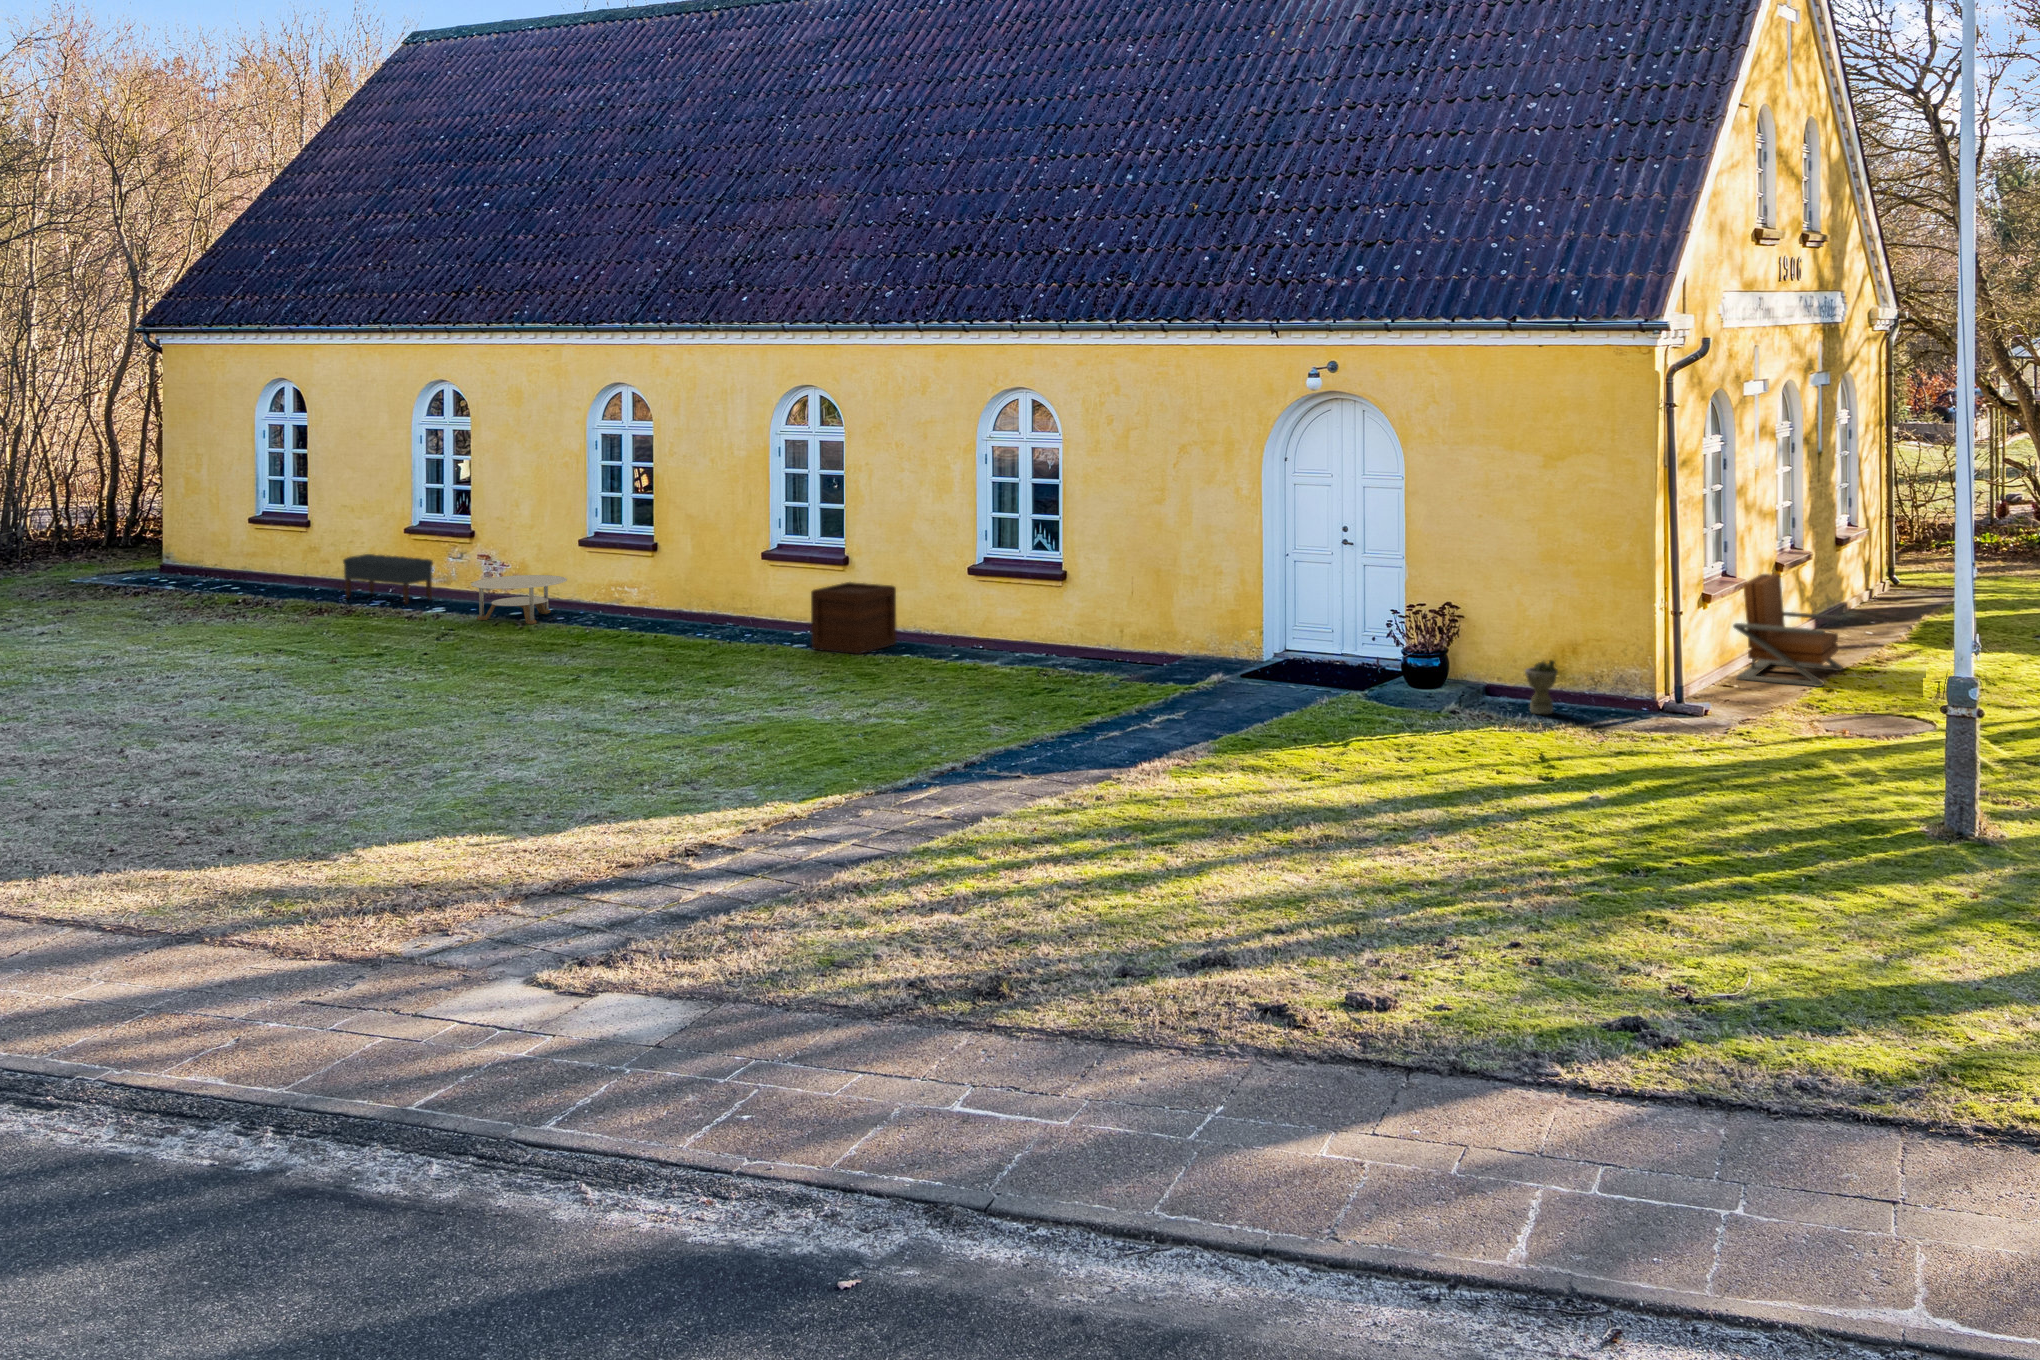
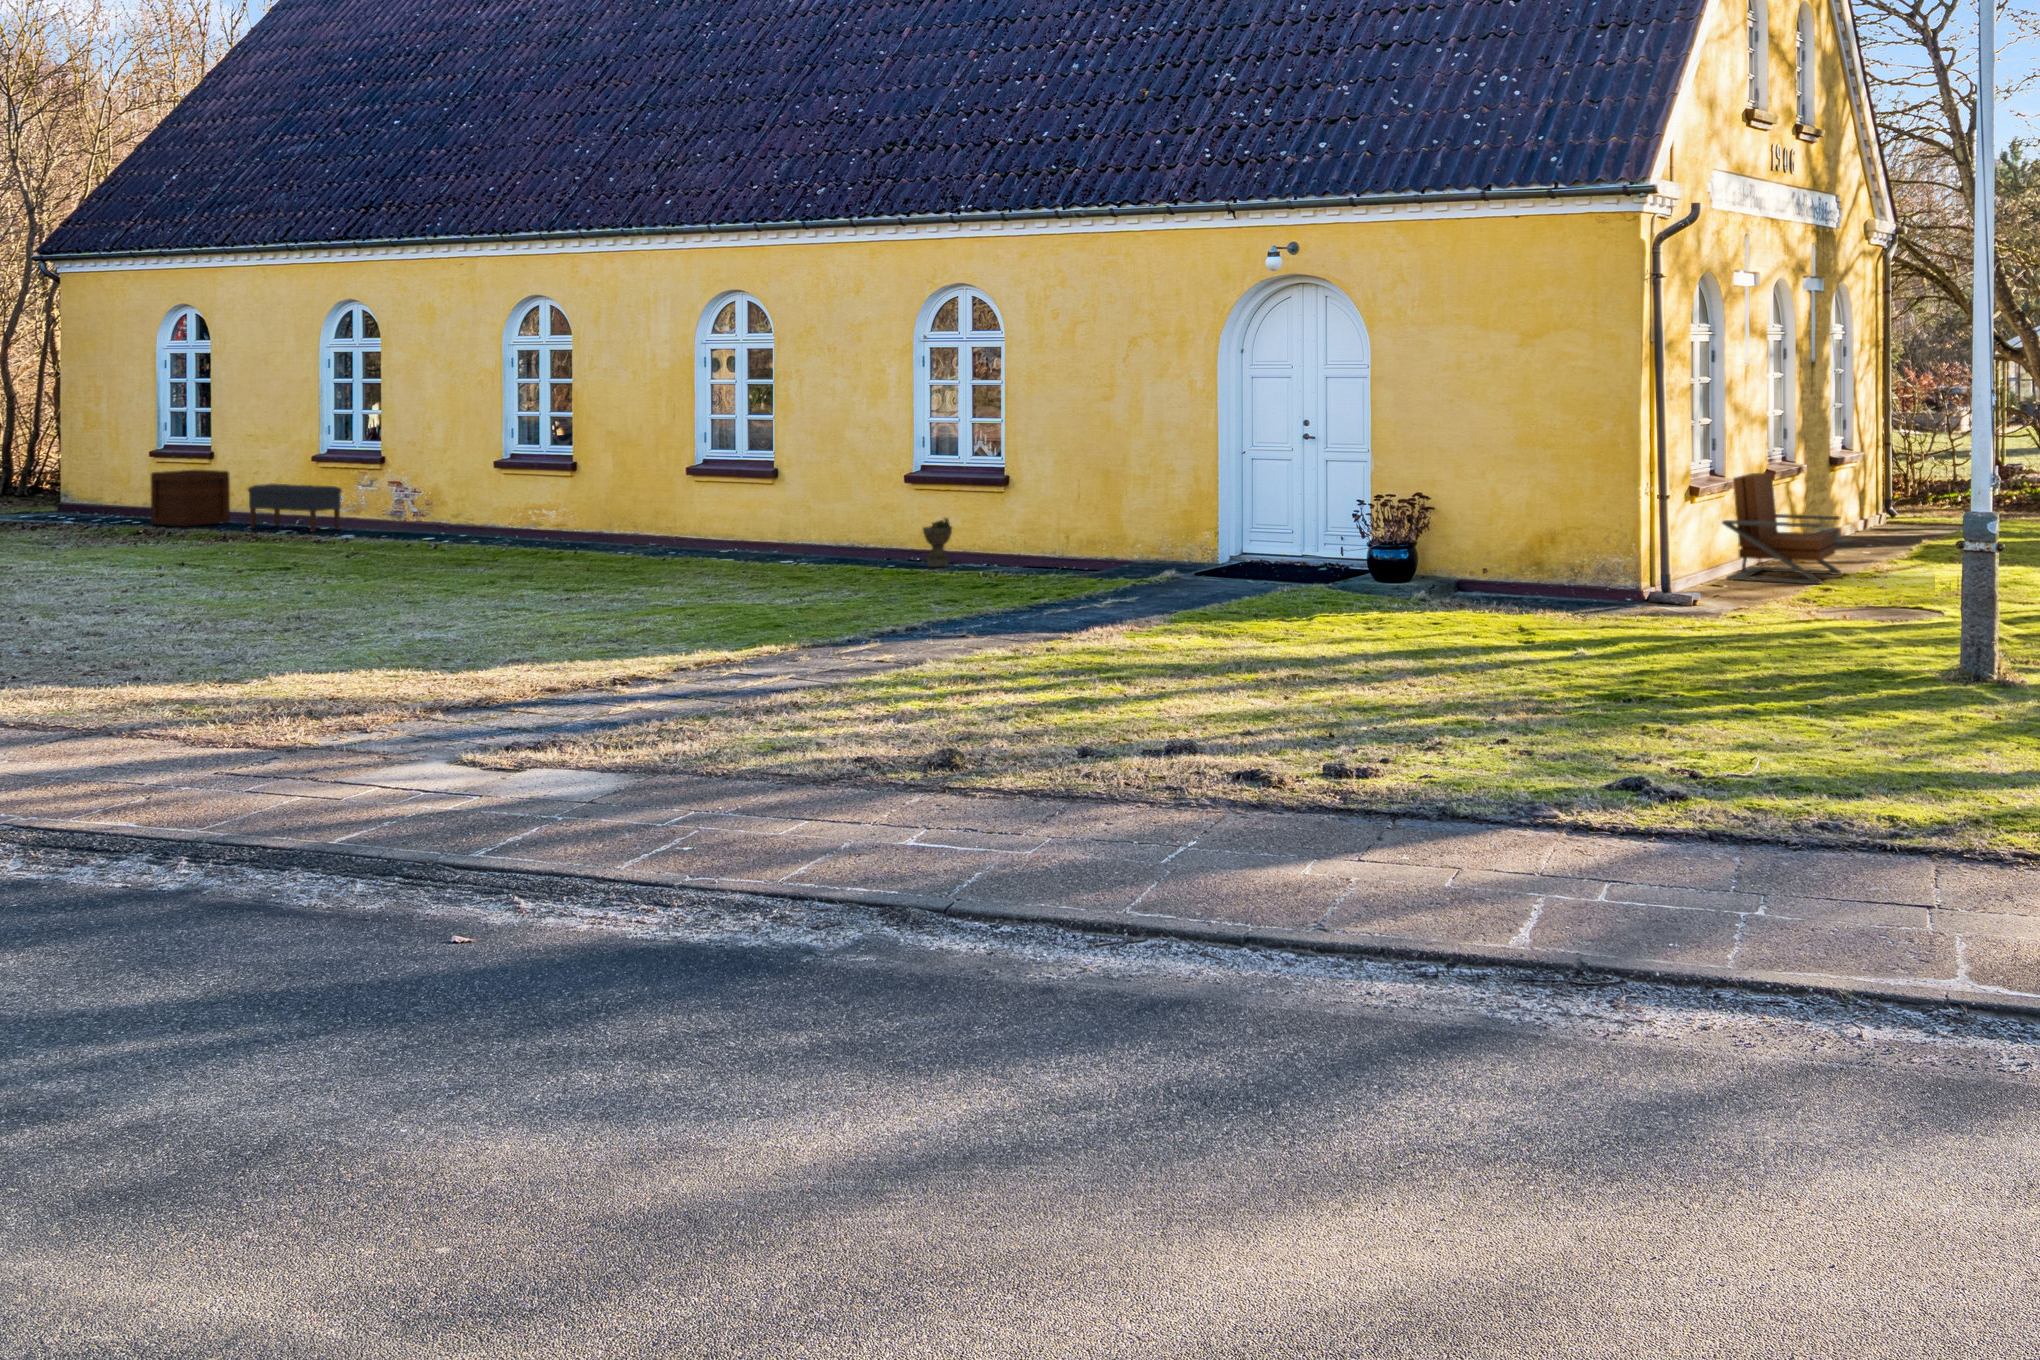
round table: present [471,575,567,624] -> none [382,499,482,544]
wooden crate: present [811,582,897,654] -> present [151,470,230,527]
planter: present [1525,660,1558,715] -> present [923,518,952,567]

